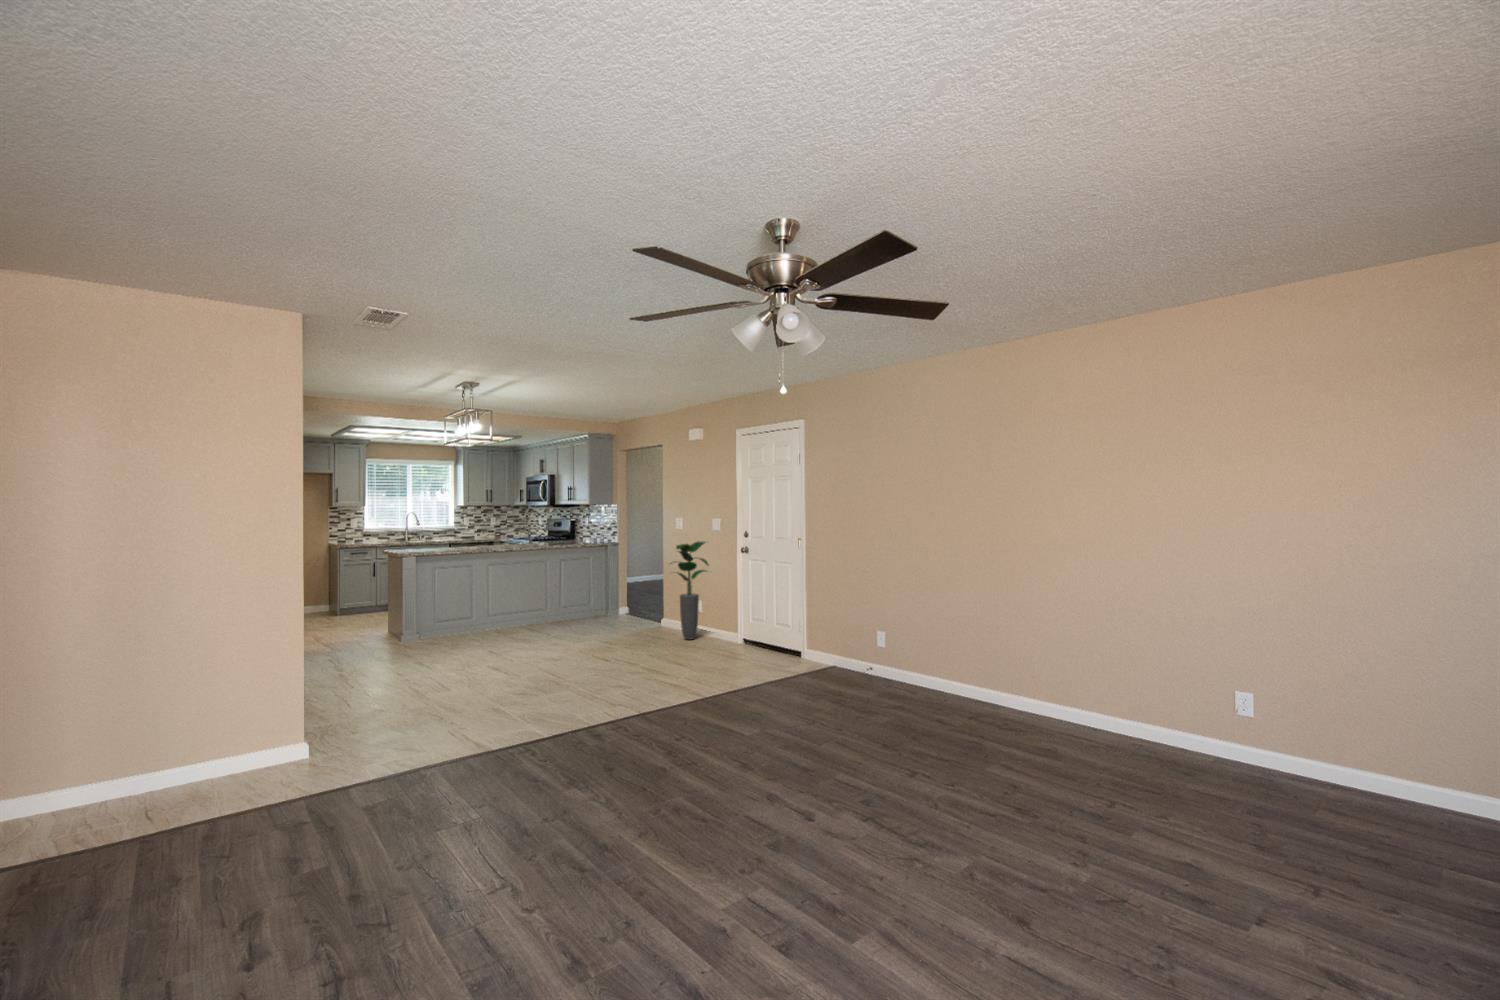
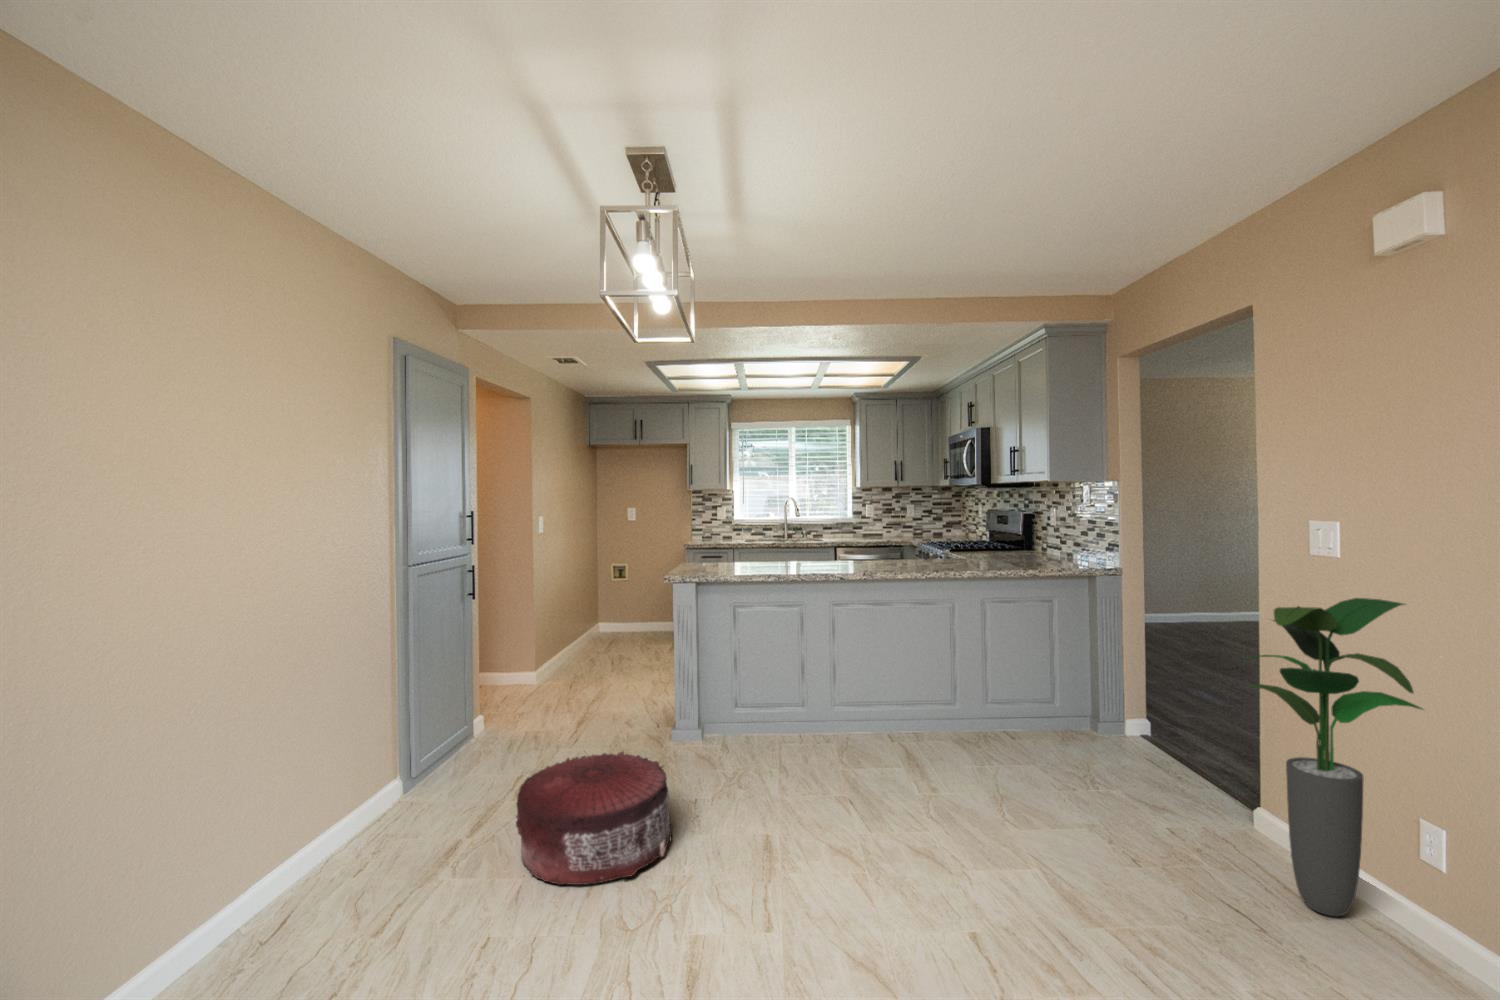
pouf: none [380,634,457,681] -> present [516,752,672,885]

